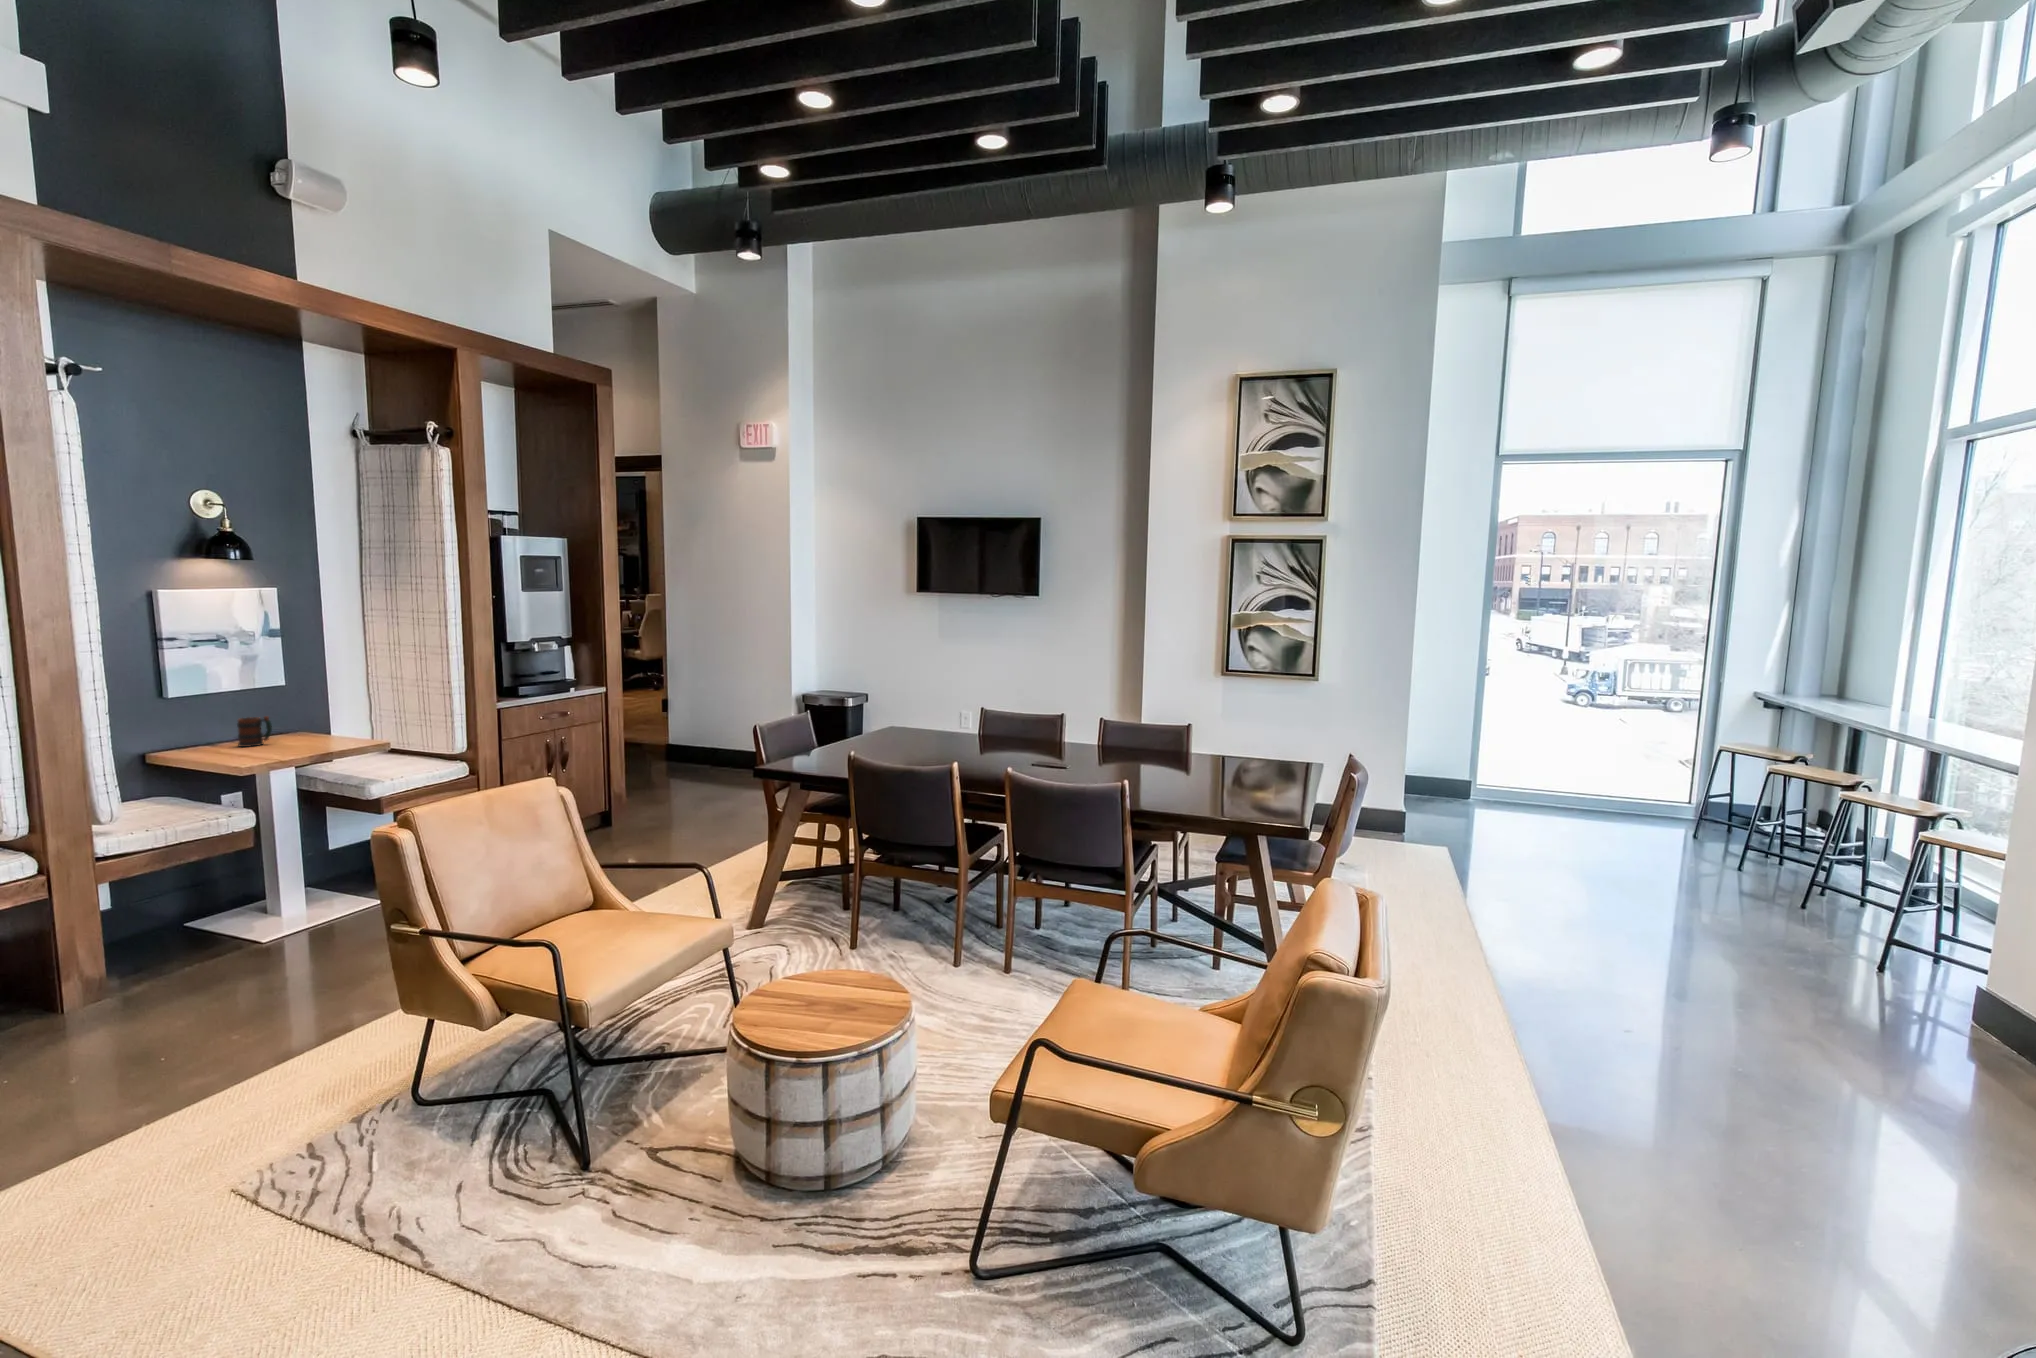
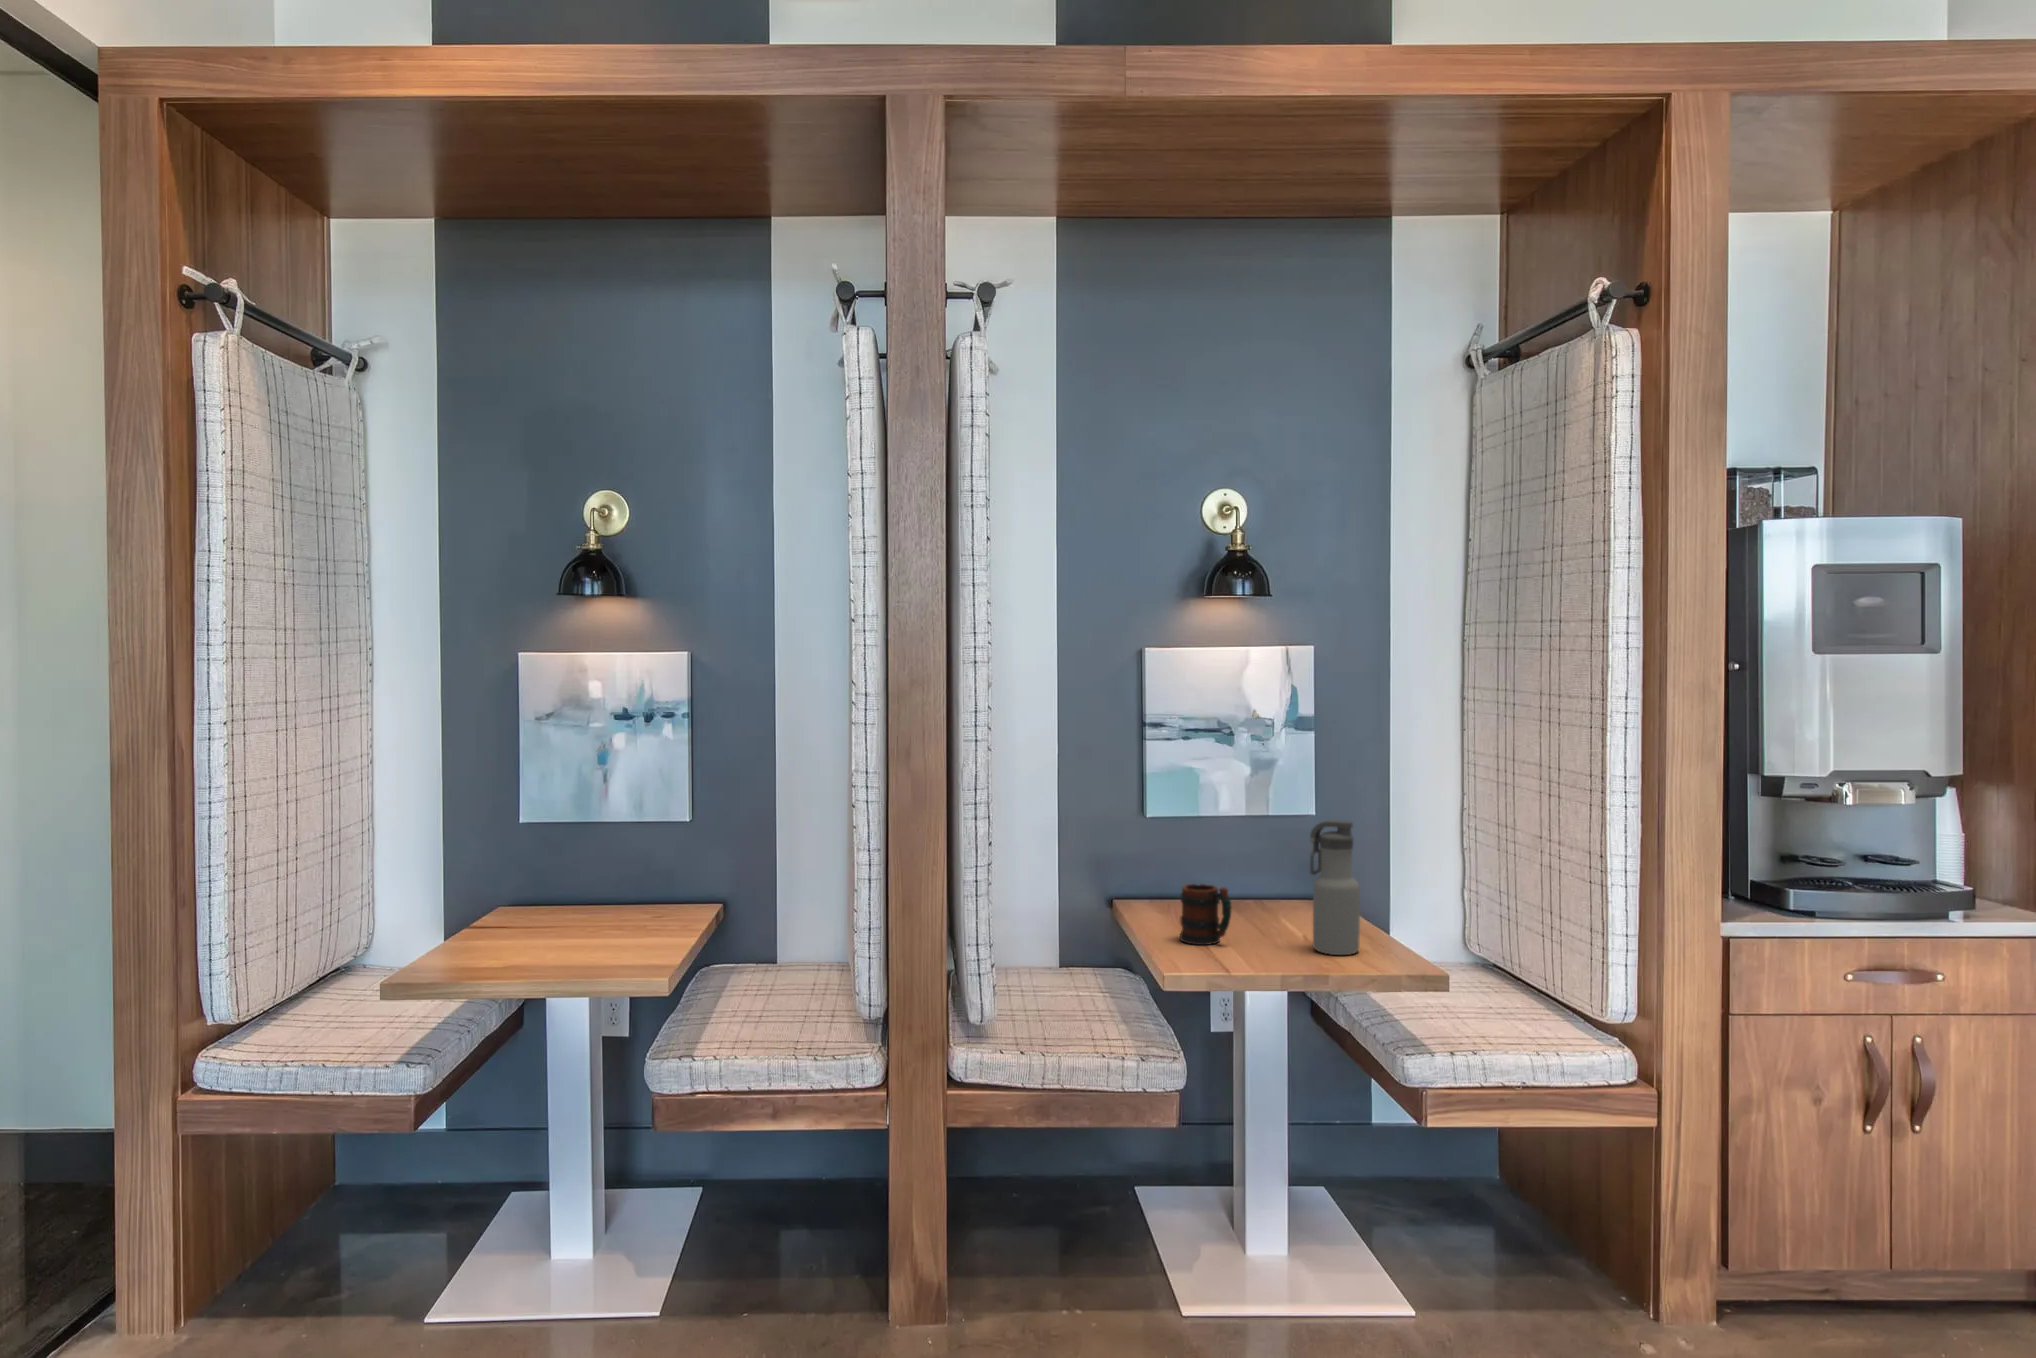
water bottle: none [314,677,344,739] -> present [1310,820,1360,955]

